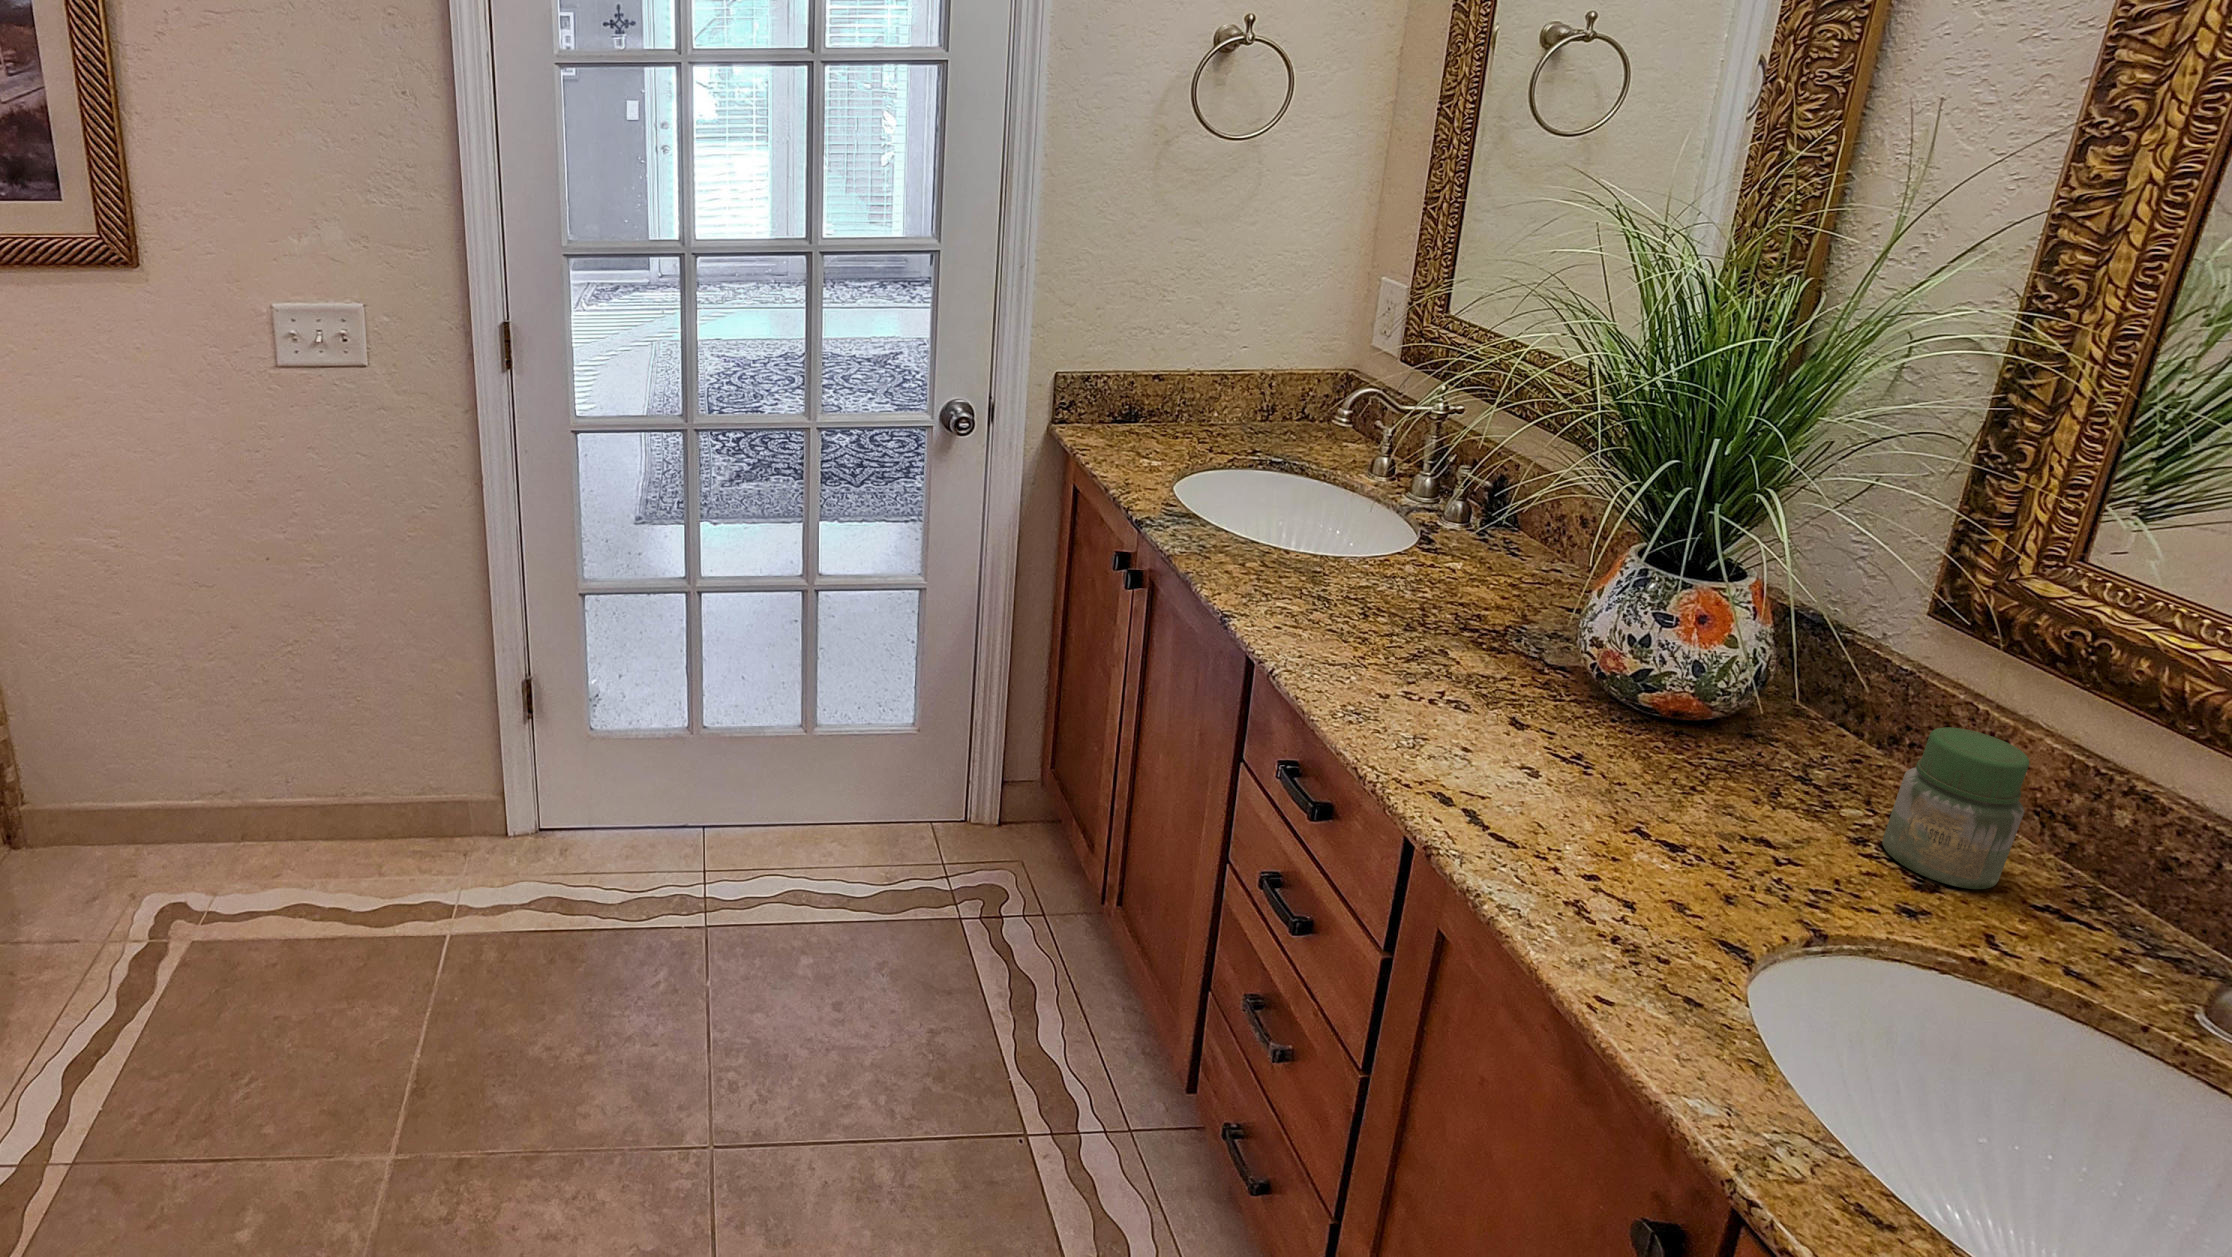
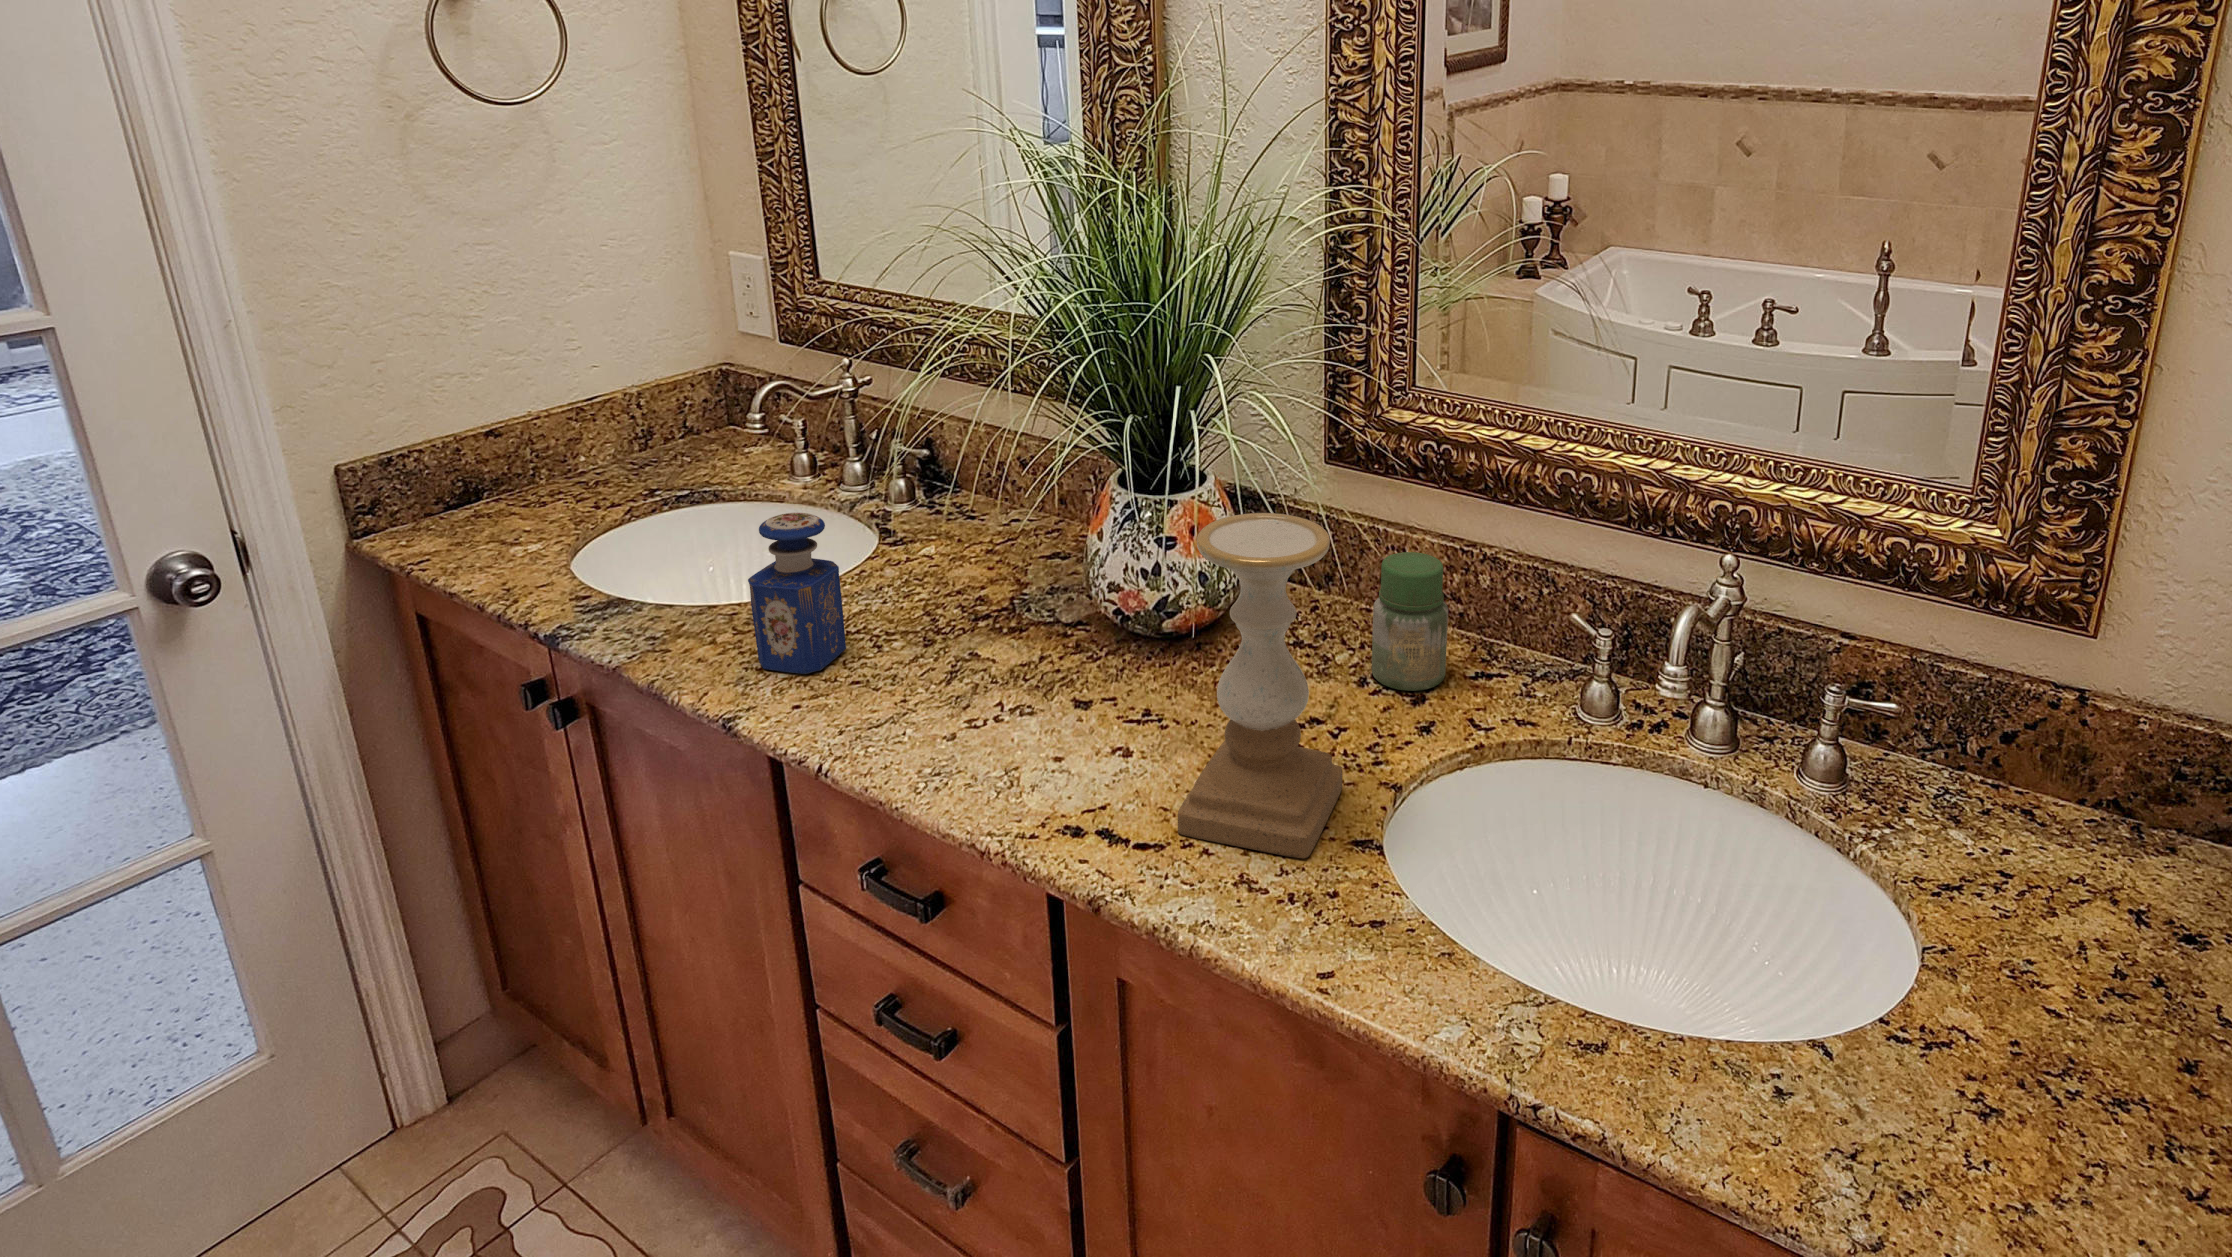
perfume bottle: none [1268,487,1348,611] -> present [748,513,846,674]
candle holder: none [1534,599,1783,926] -> present [1178,513,1342,858]

